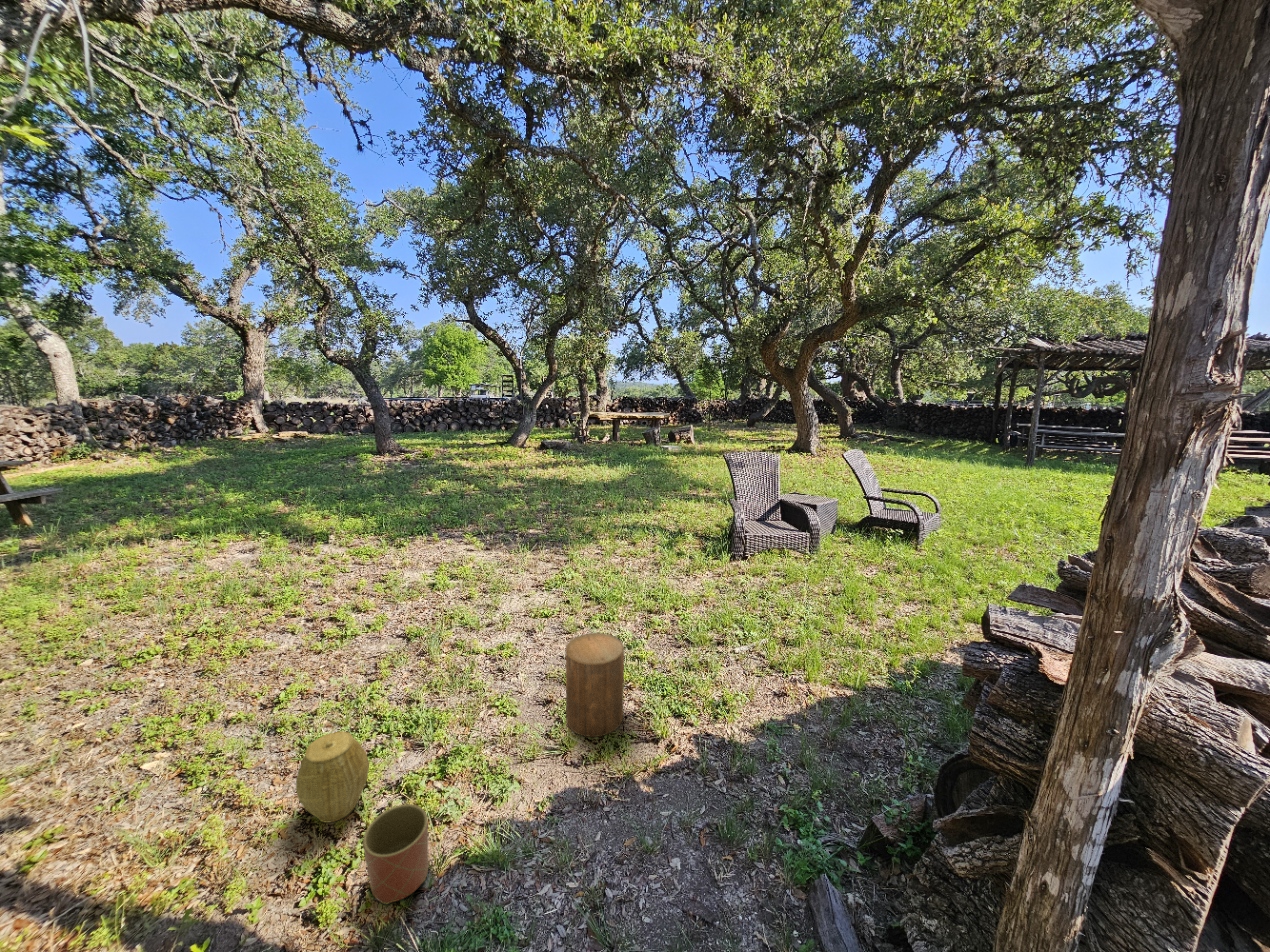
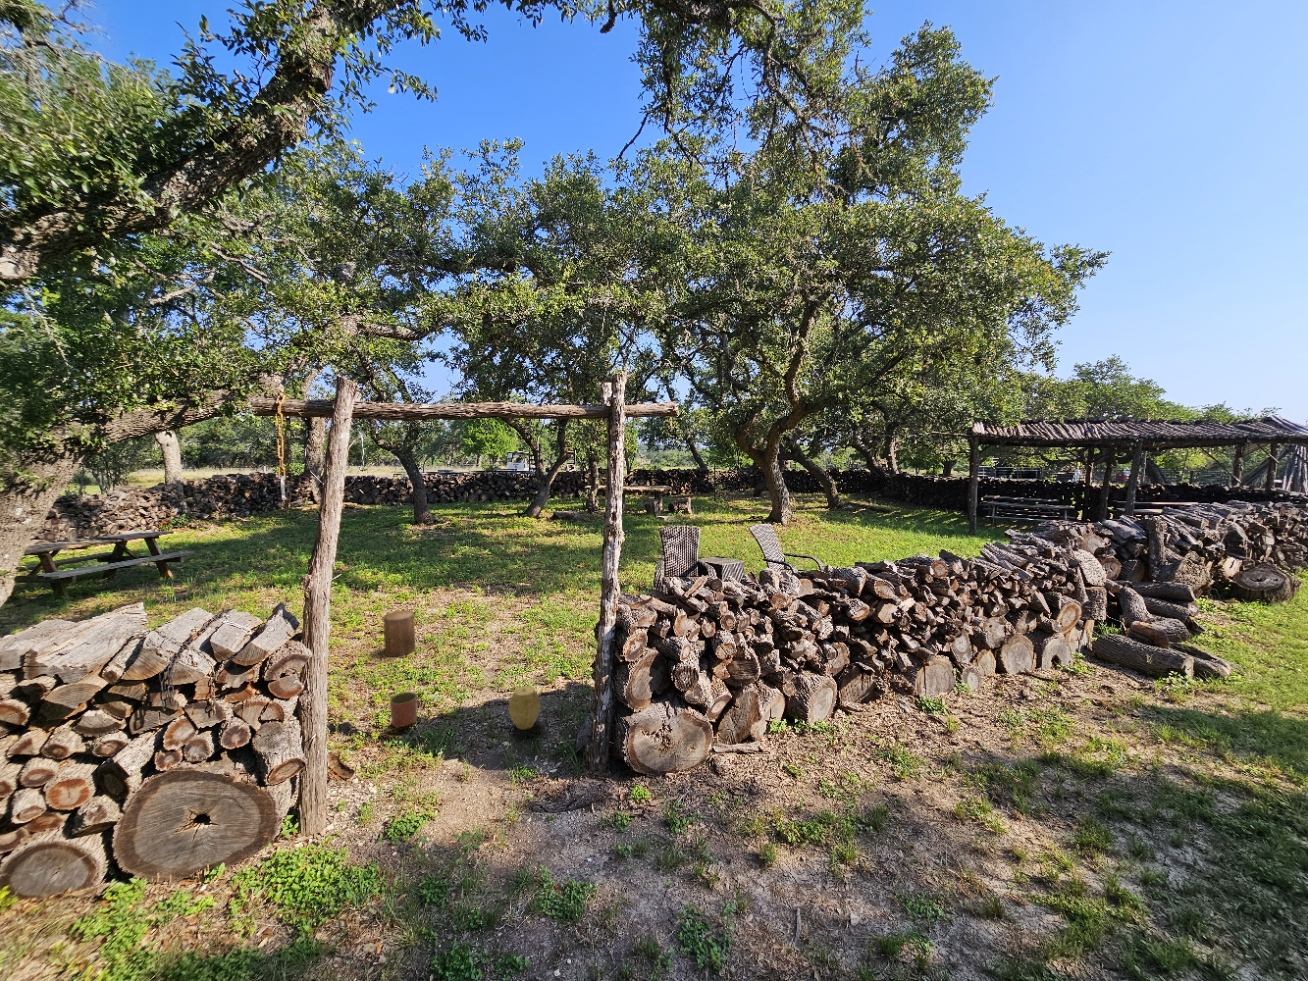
stool: present [565,633,624,737] -> present [383,611,415,656]
woven basket: present [296,731,369,823] -> present [509,686,541,729]

